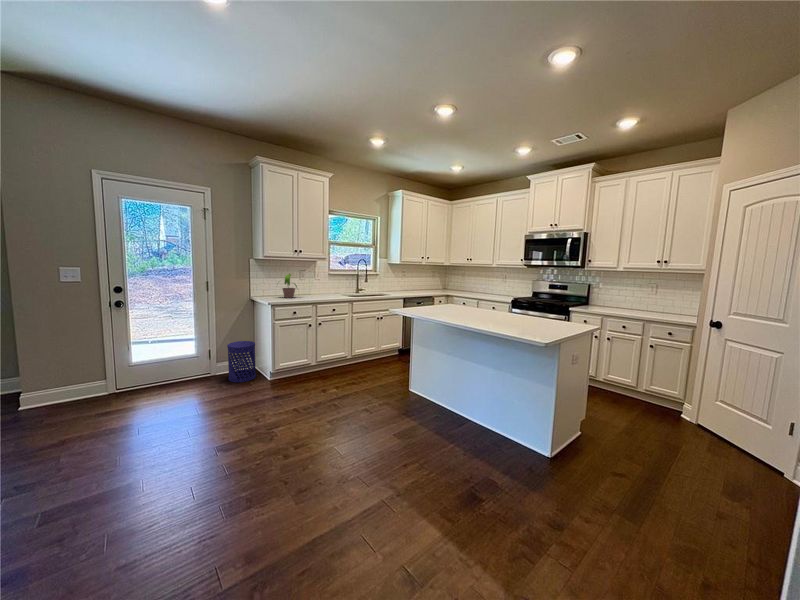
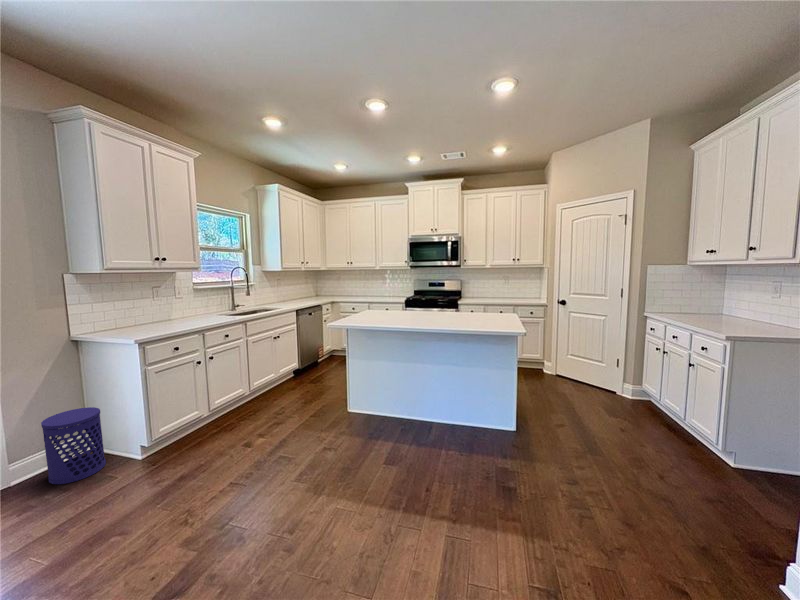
potted plant: present [283,274,297,298] -> none [122,291,172,329]

